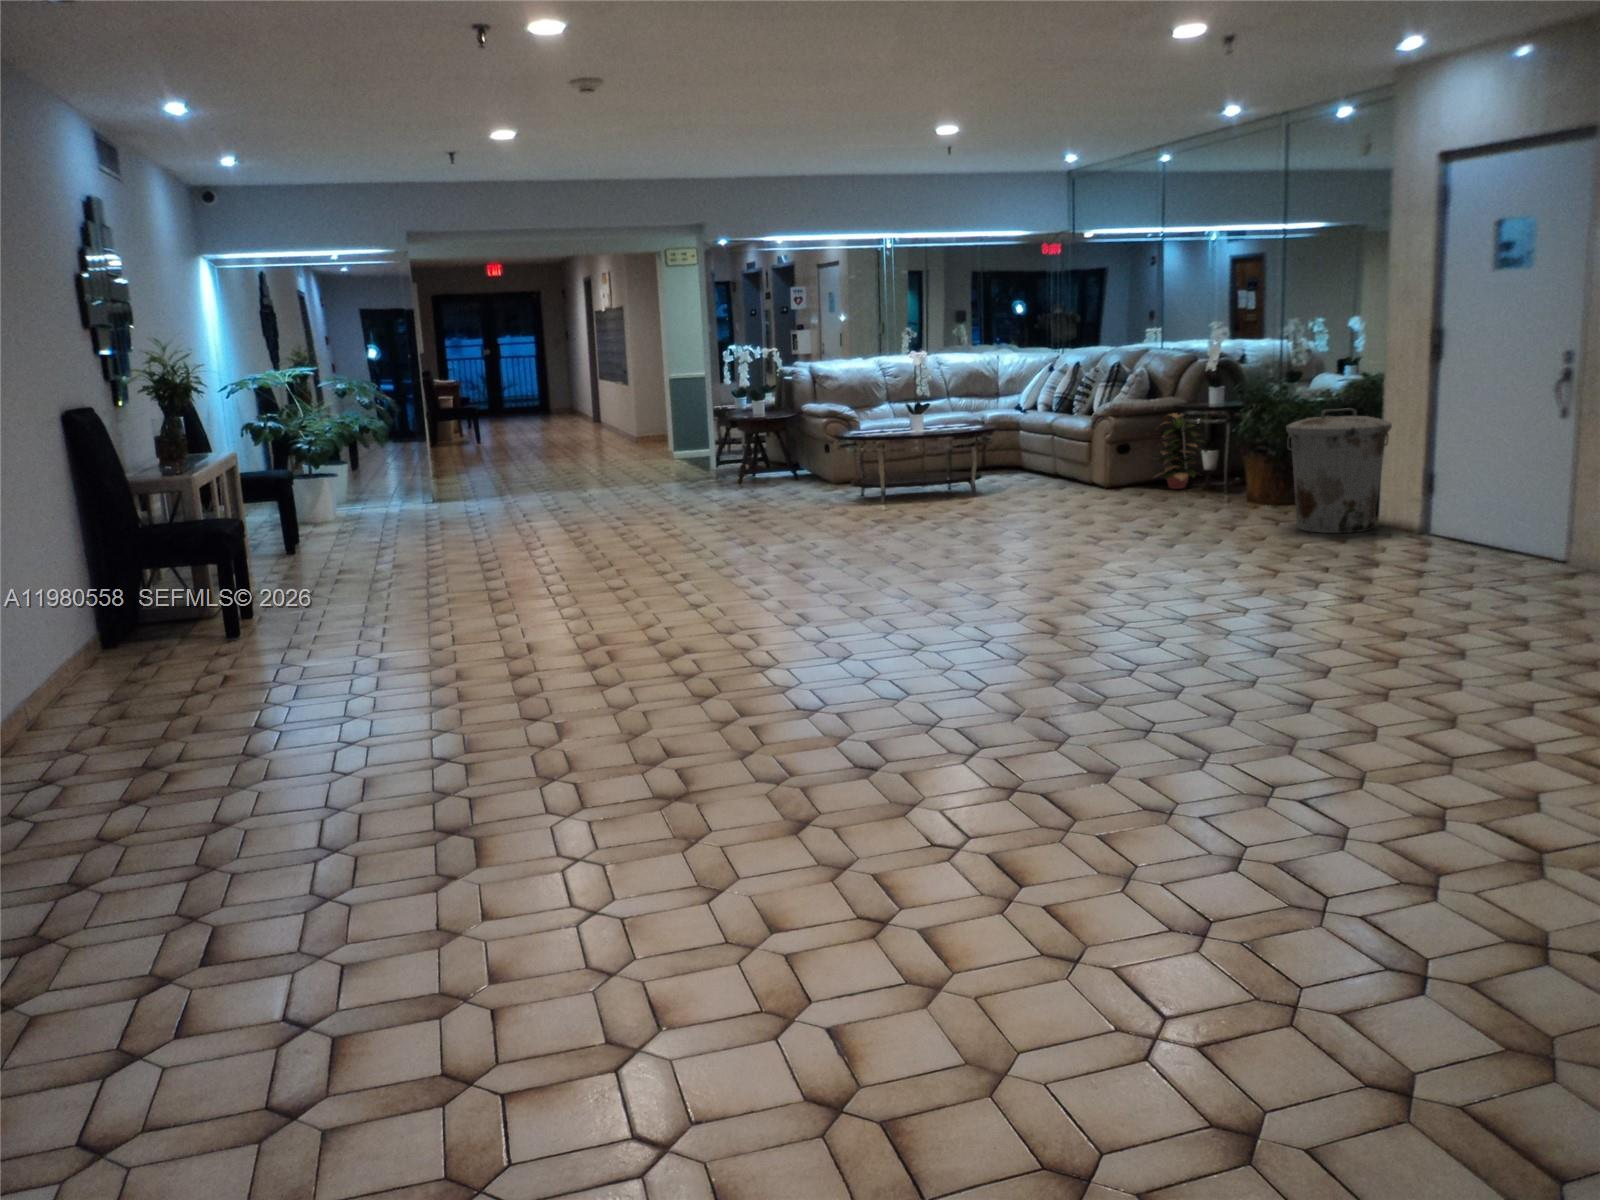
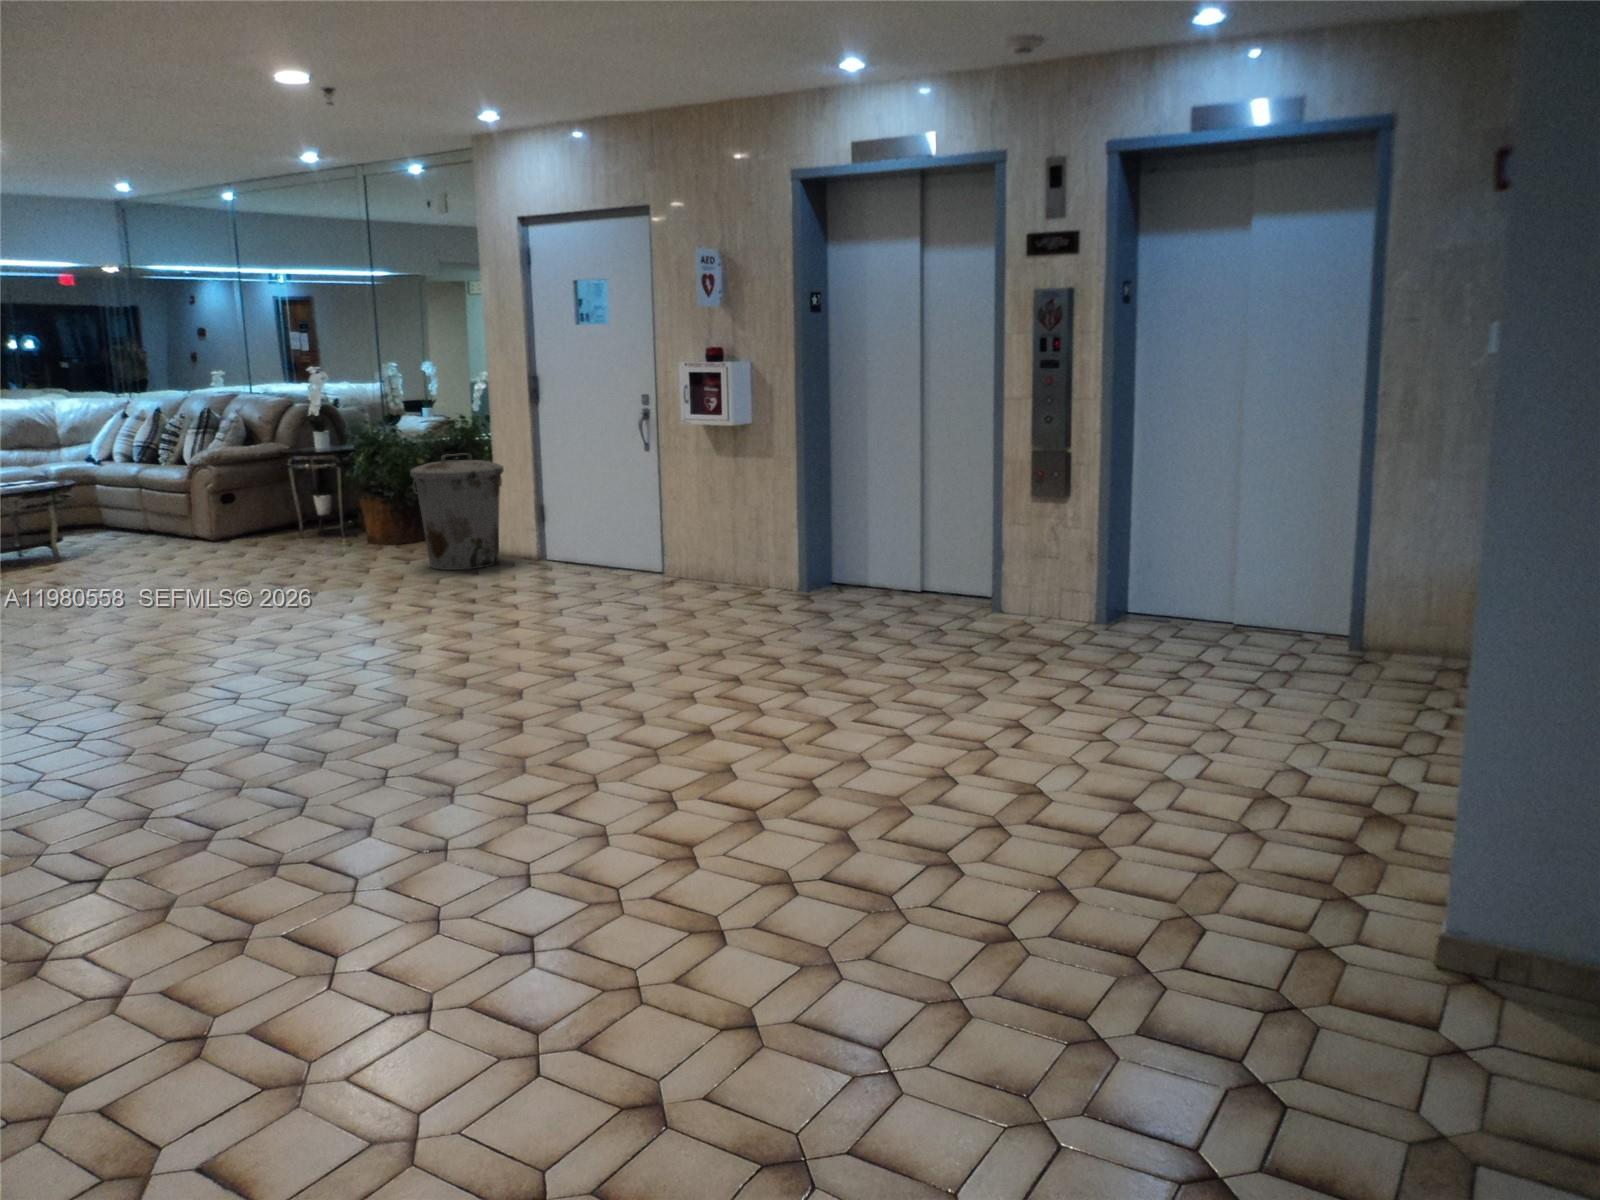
decorative plant: present [1154,413,1202,489] -> none [260,460,319,537]

